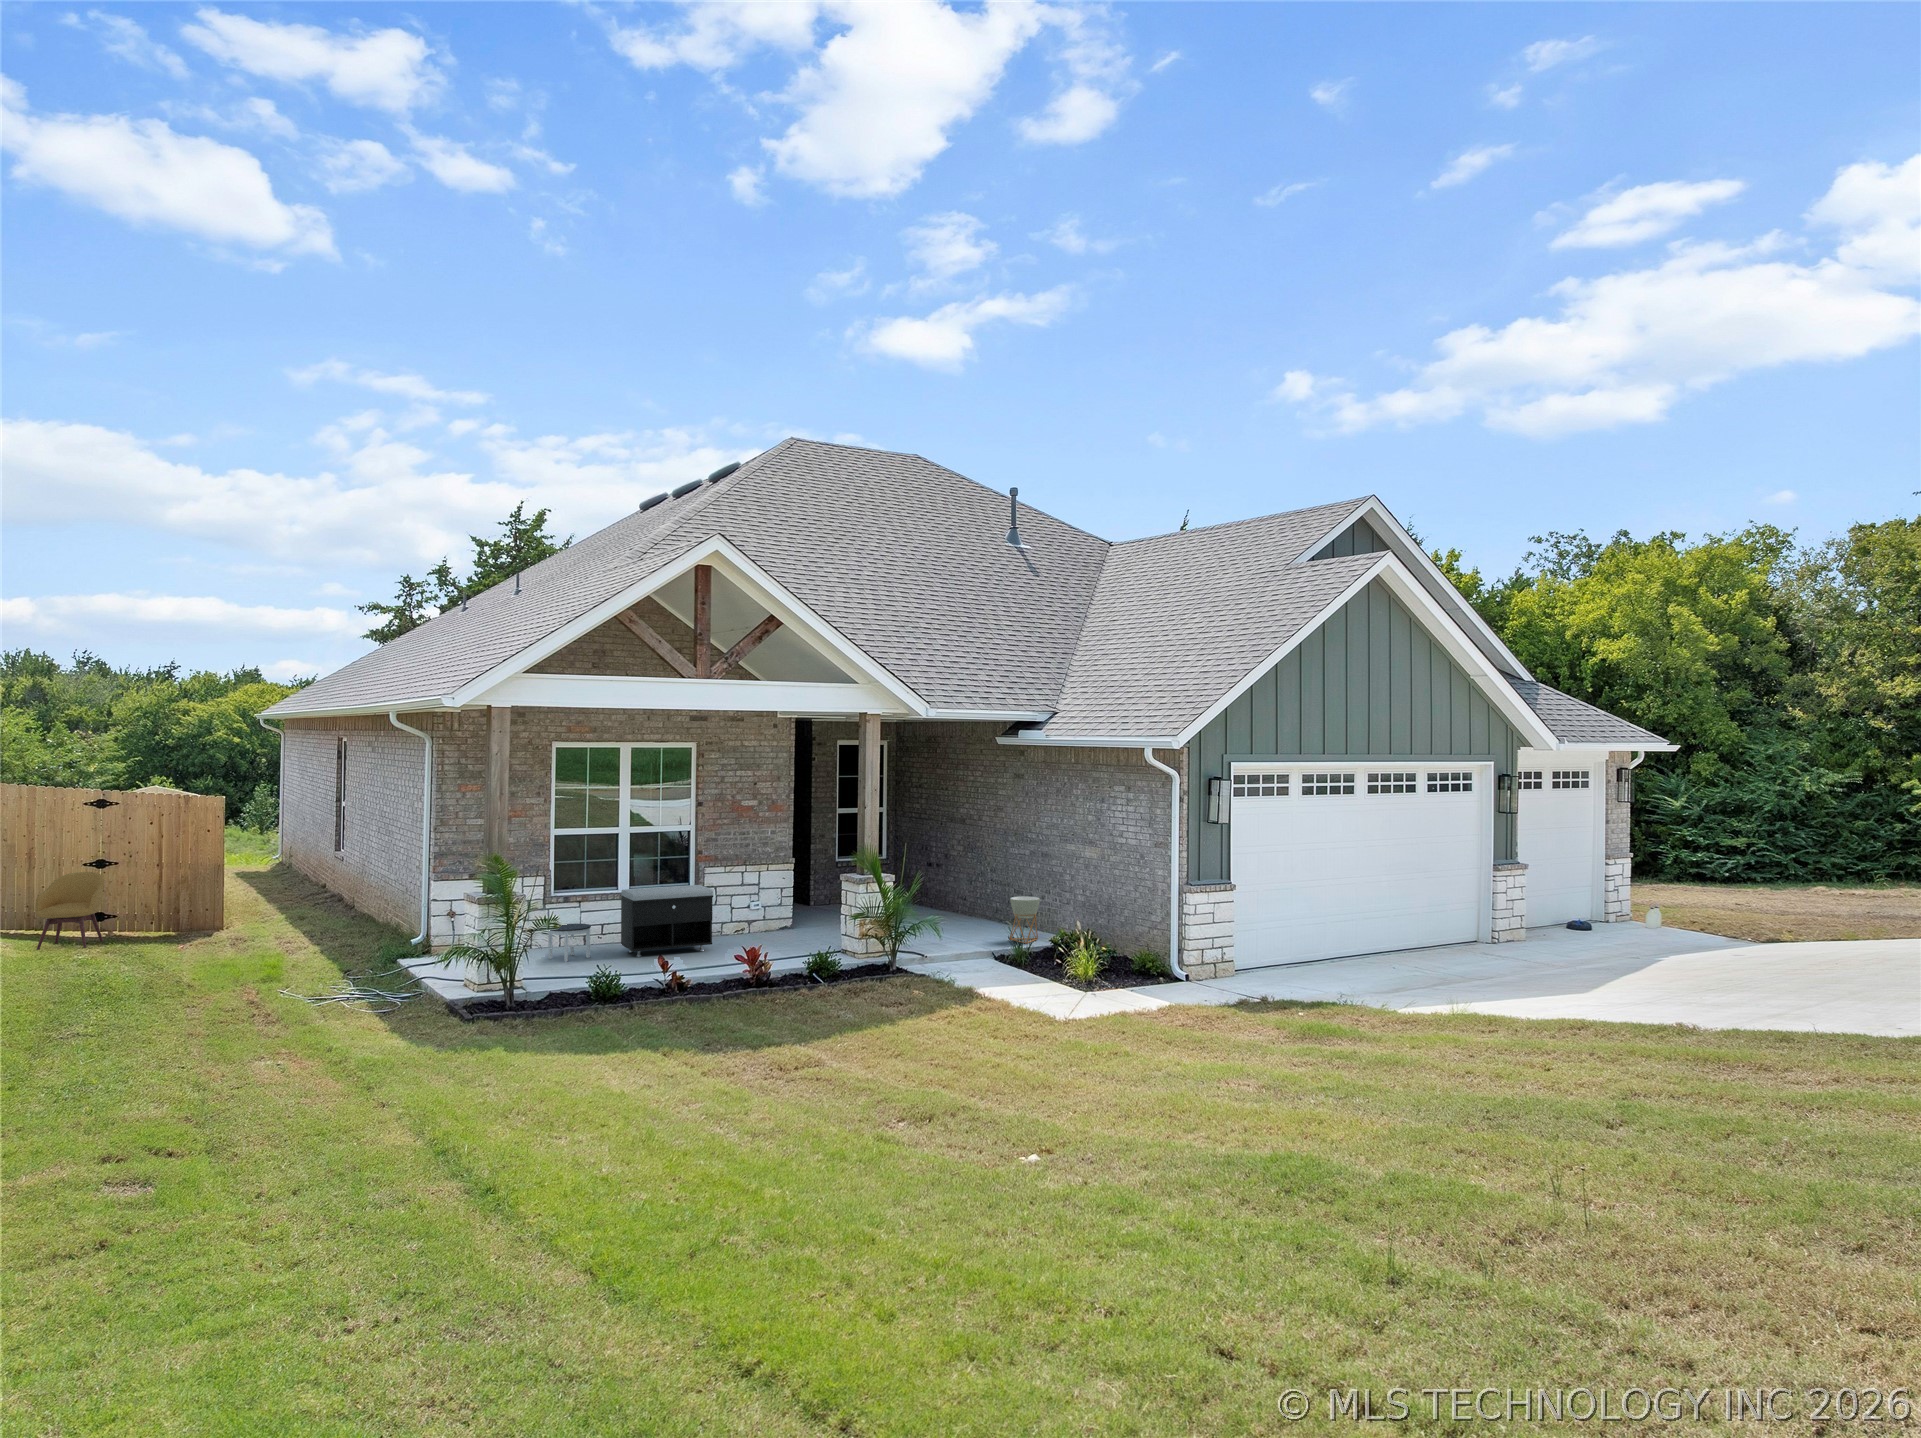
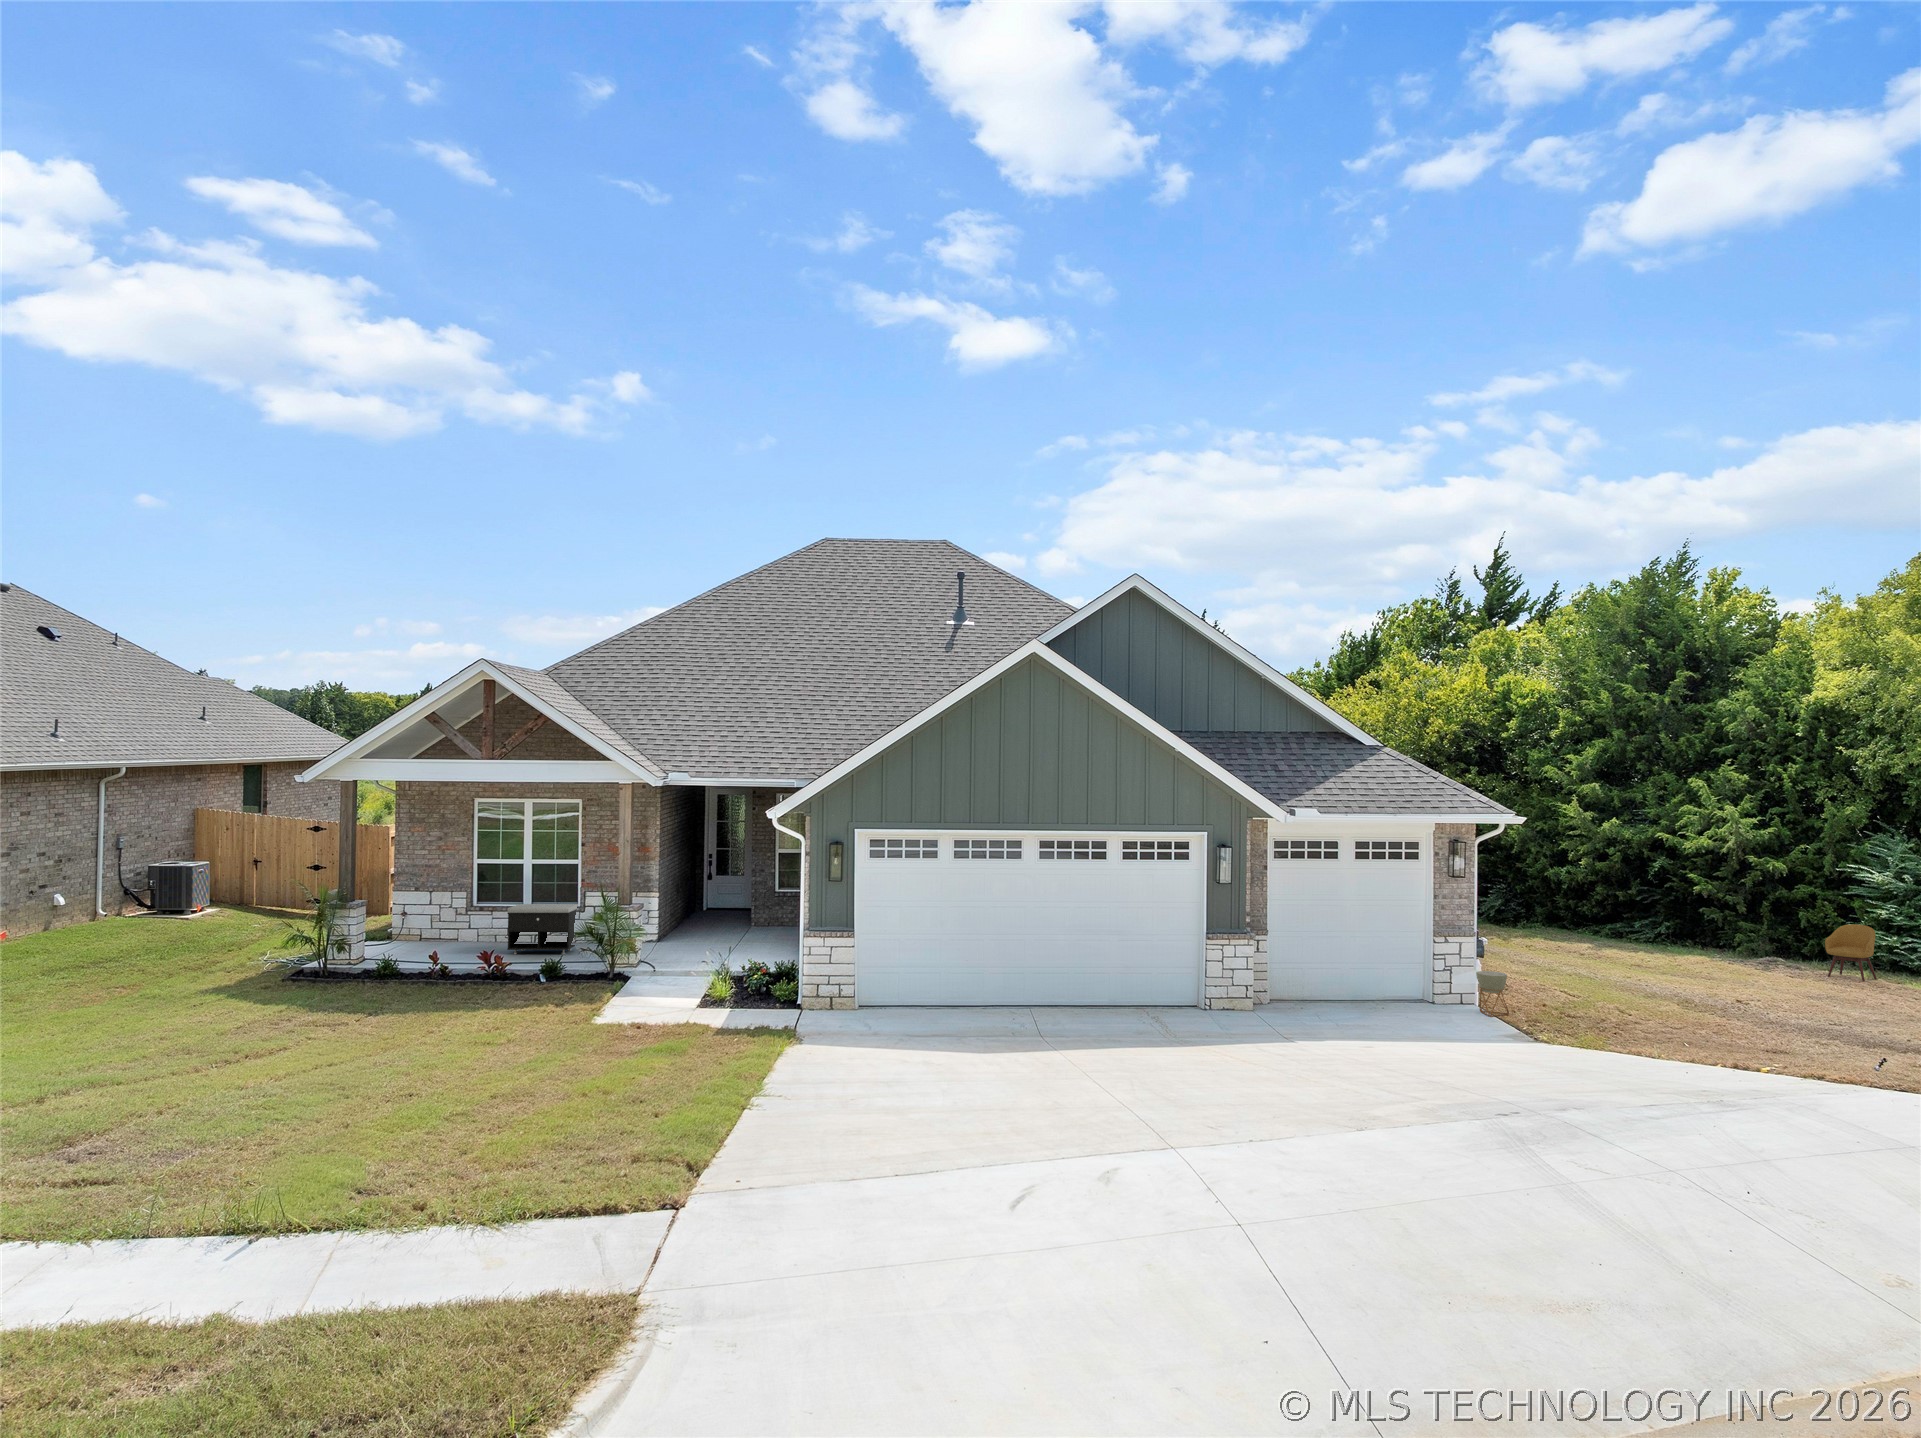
chair: present [35,872,104,950] -> present [1825,924,1877,982]
planter: present [1010,896,1040,944] -> present [1476,971,1509,1017]
round table: present [548,924,591,962] -> none [460,926,492,953]

